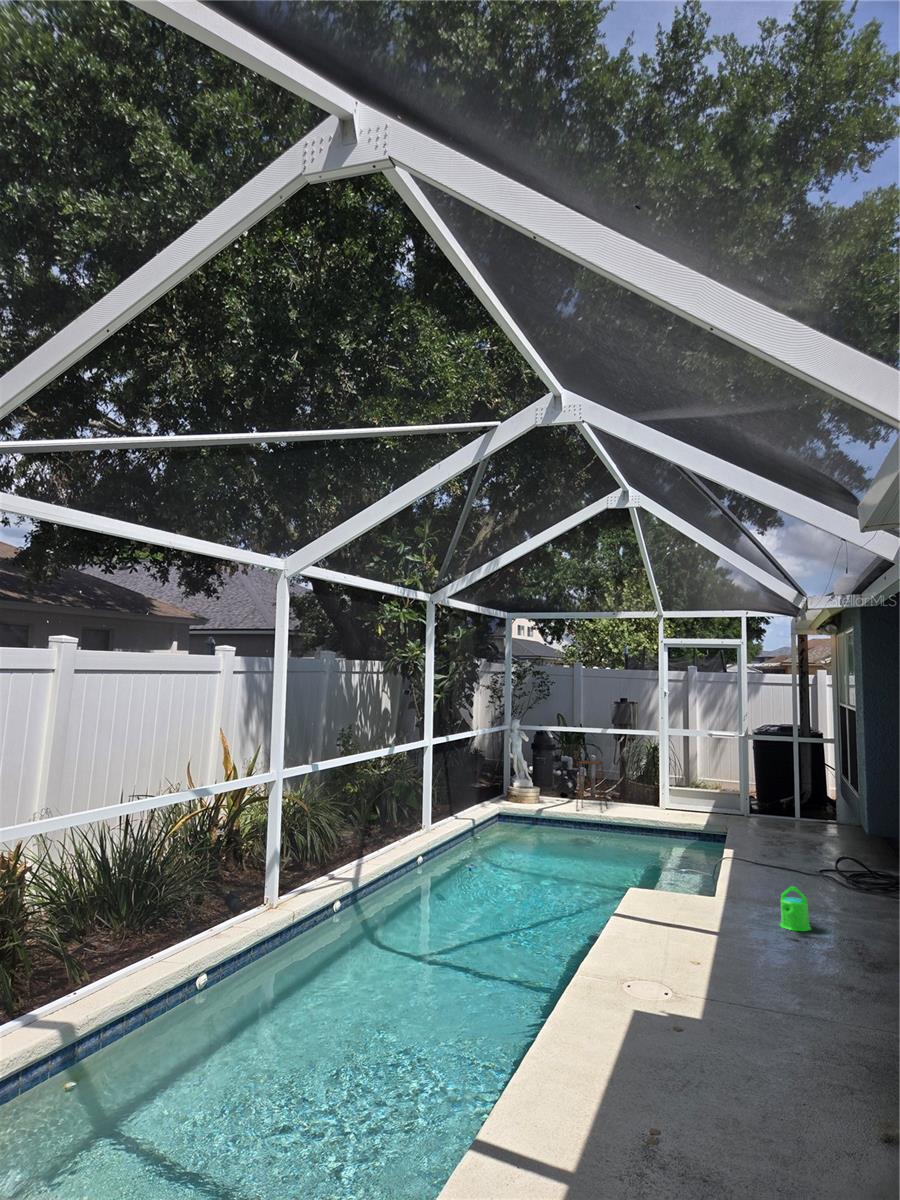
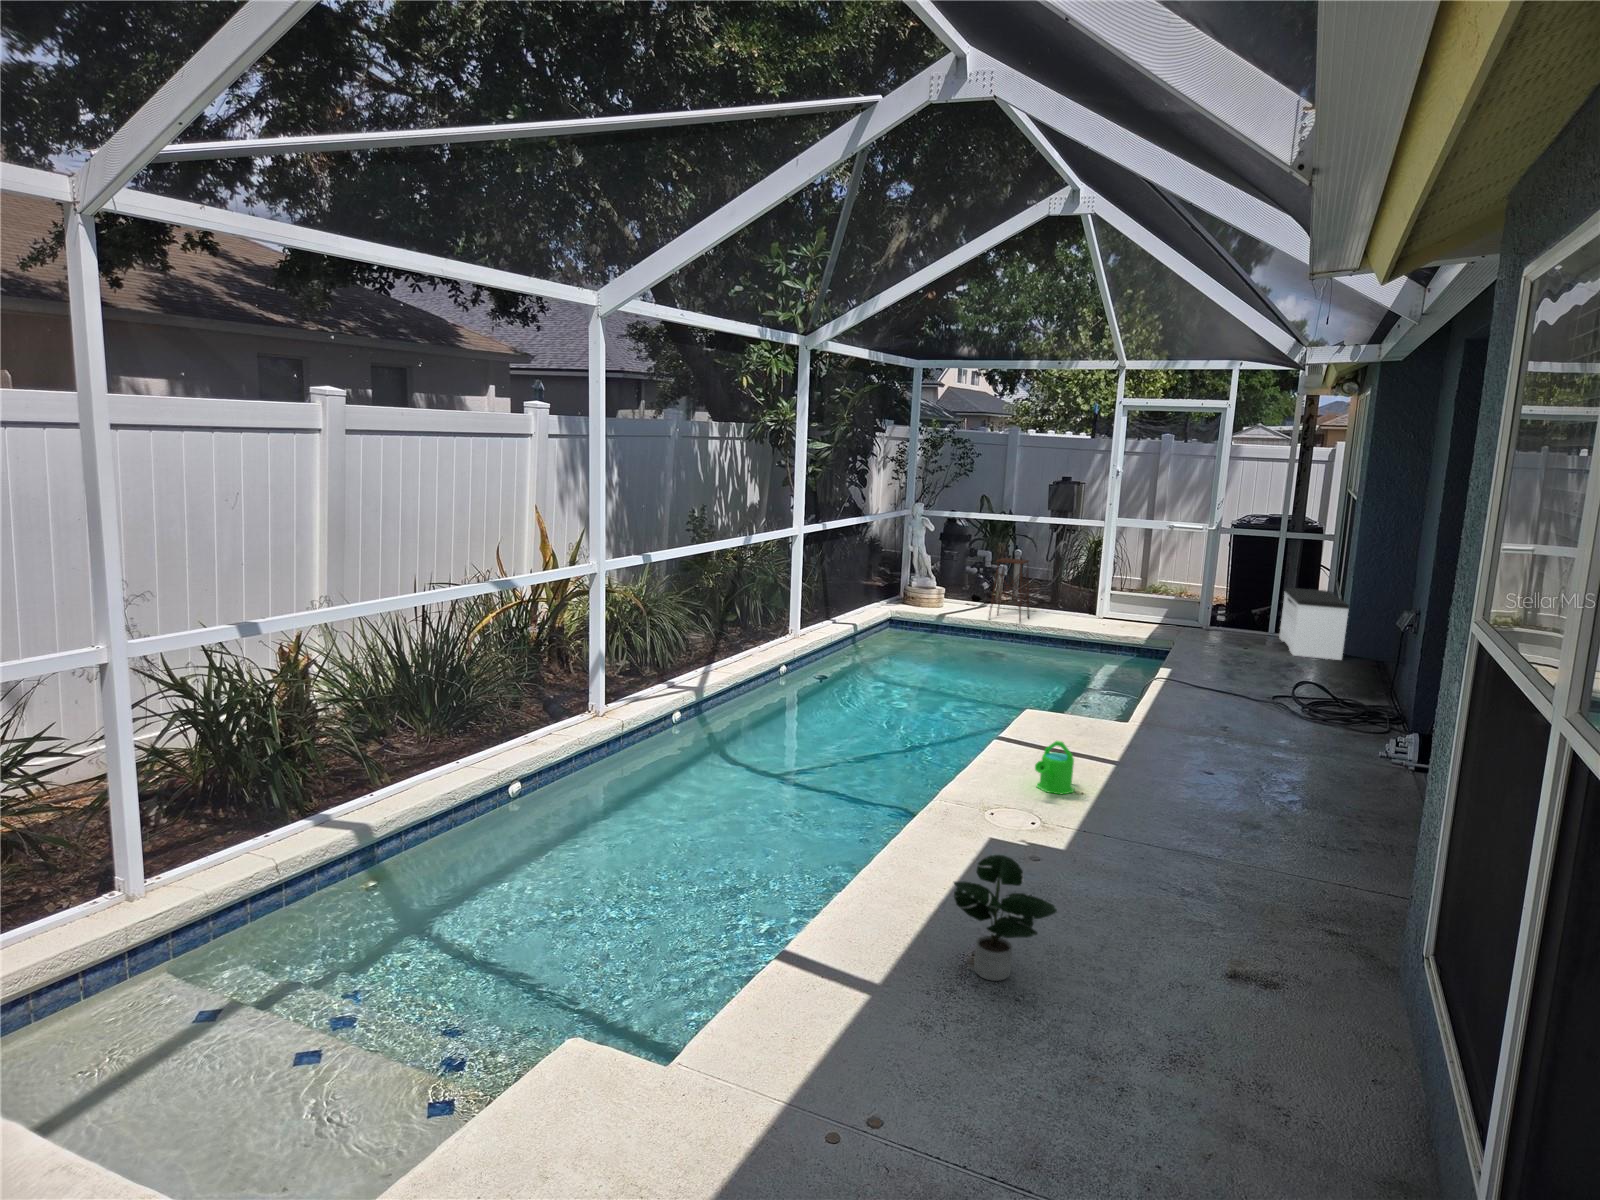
bench: none [800,773,857,828] -> present [1279,588,1349,660]
watering can: present [780,887,811,931] -> present [1035,741,1074,794]
potted plant: none [641,1005,742,1137] -> present [954,855,1057,981]

